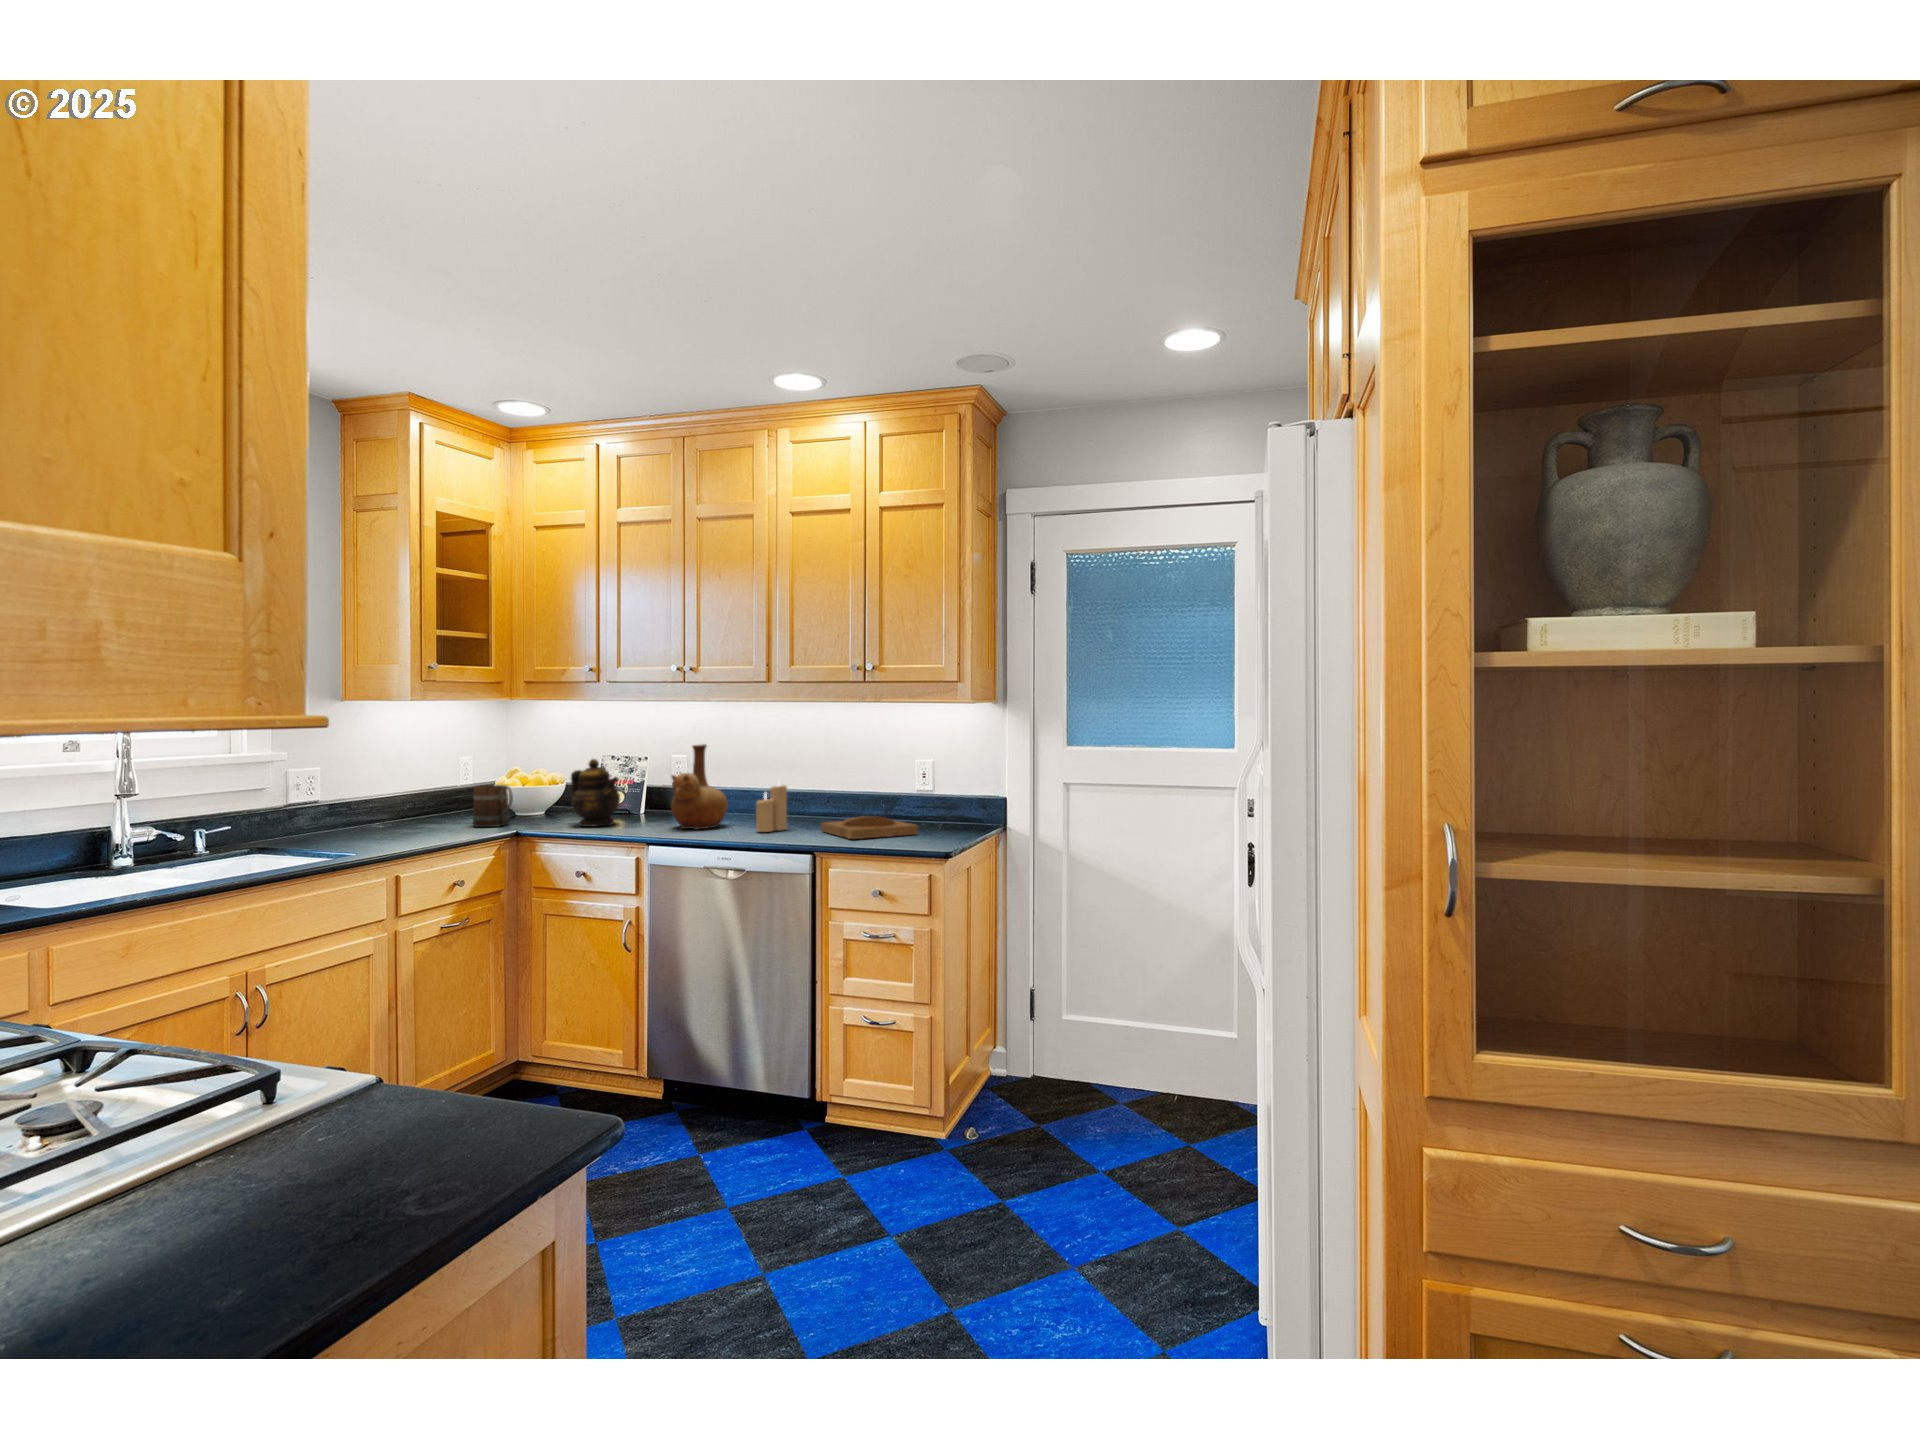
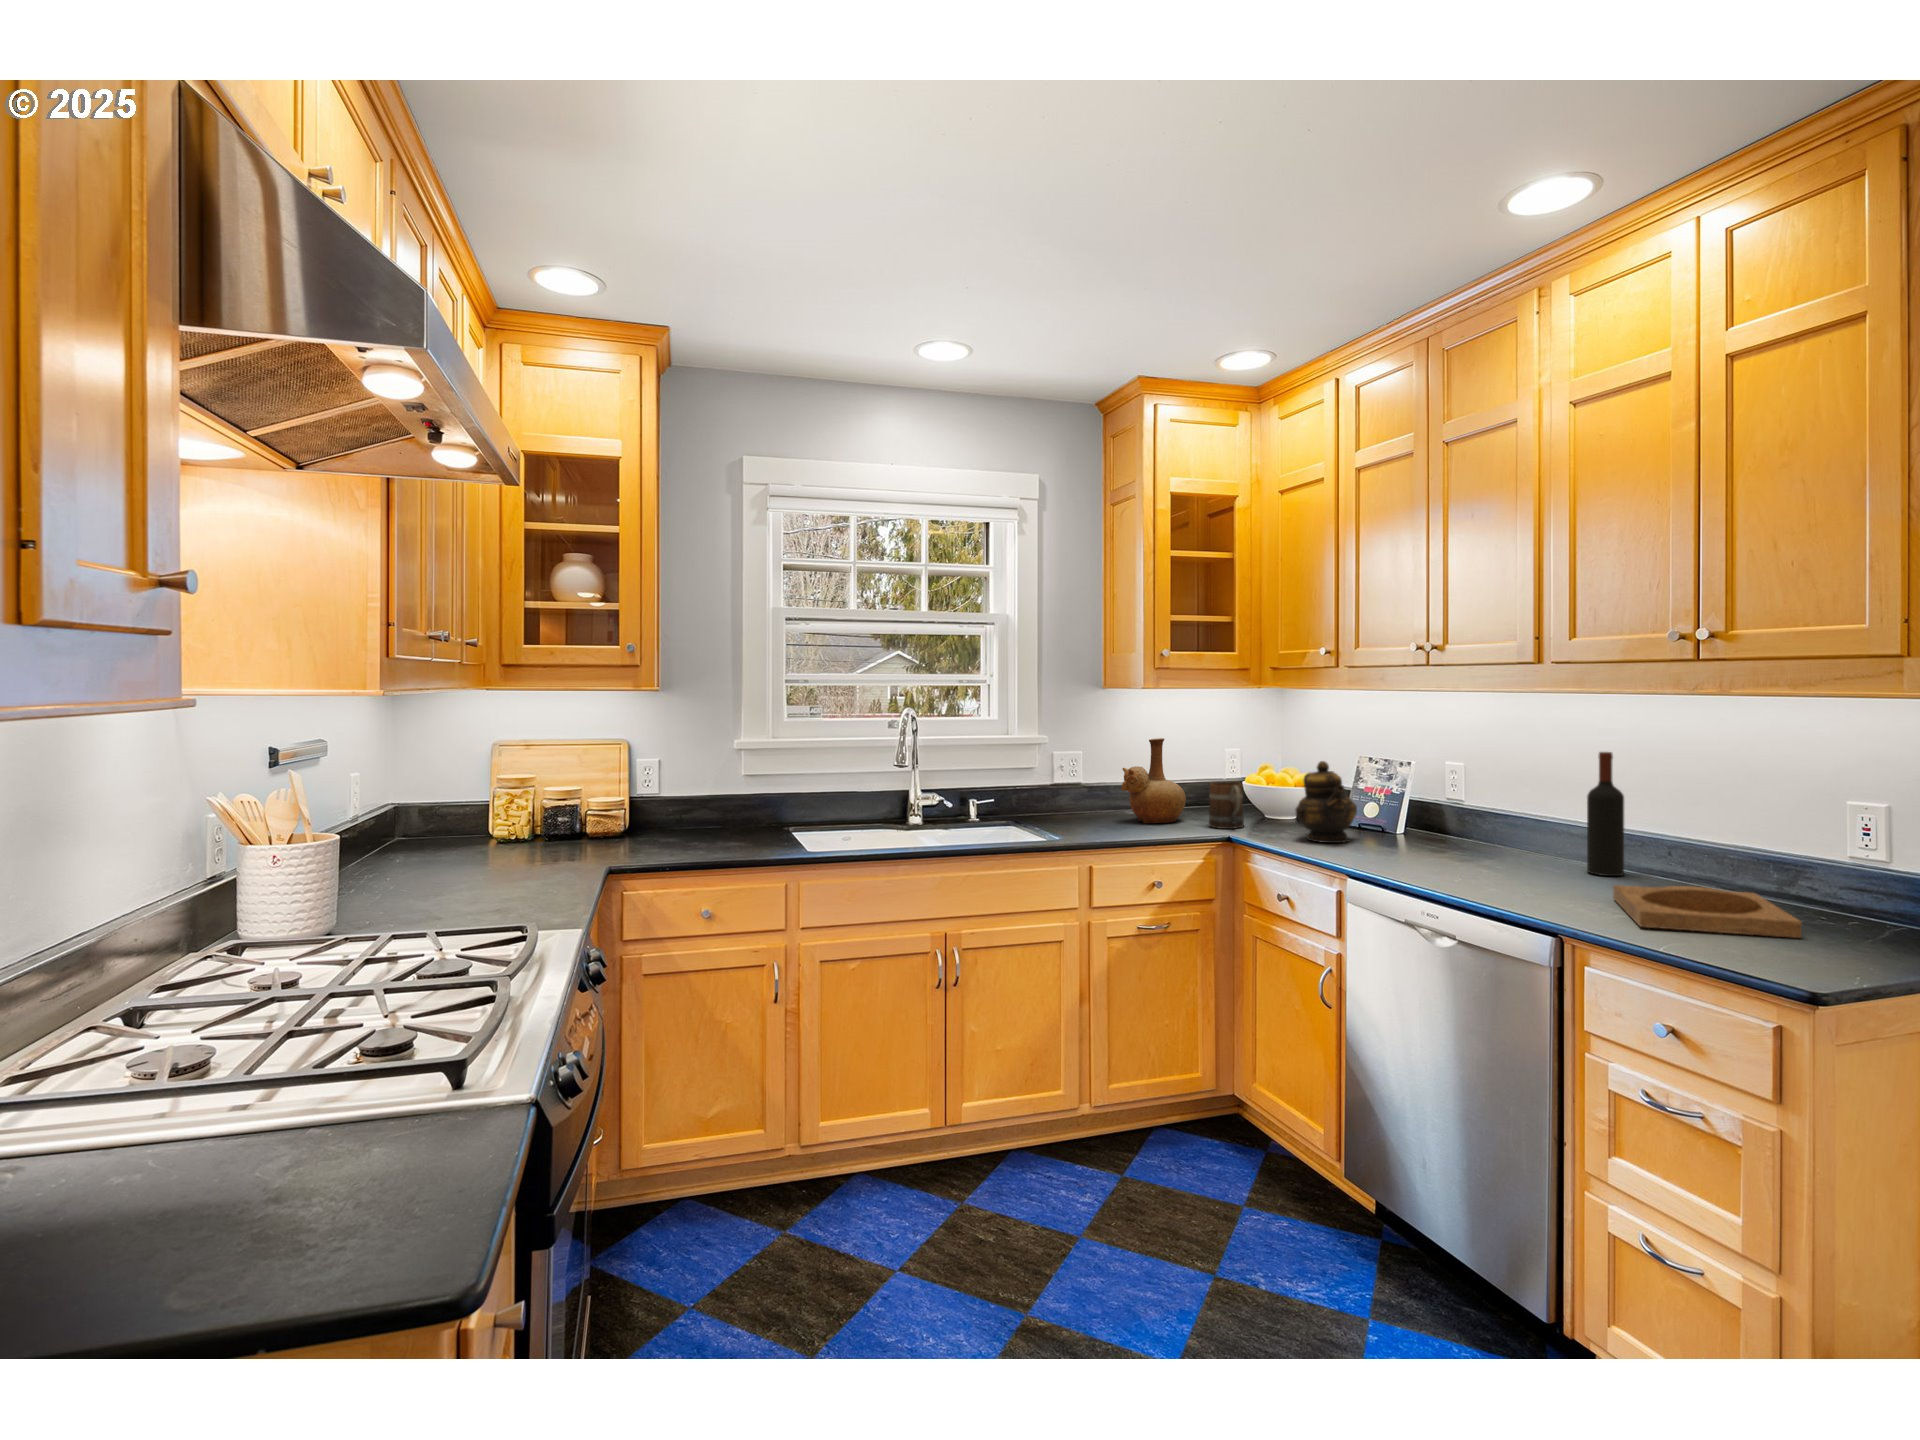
wine bottle: none [789,742,810,823] -> present [1587,752,1624,876]
vase: present [671,744,728,829] -> present [1121,738,1186,823]
candle: present [756,780,787,832] -> none [1505,809,1562,886]

